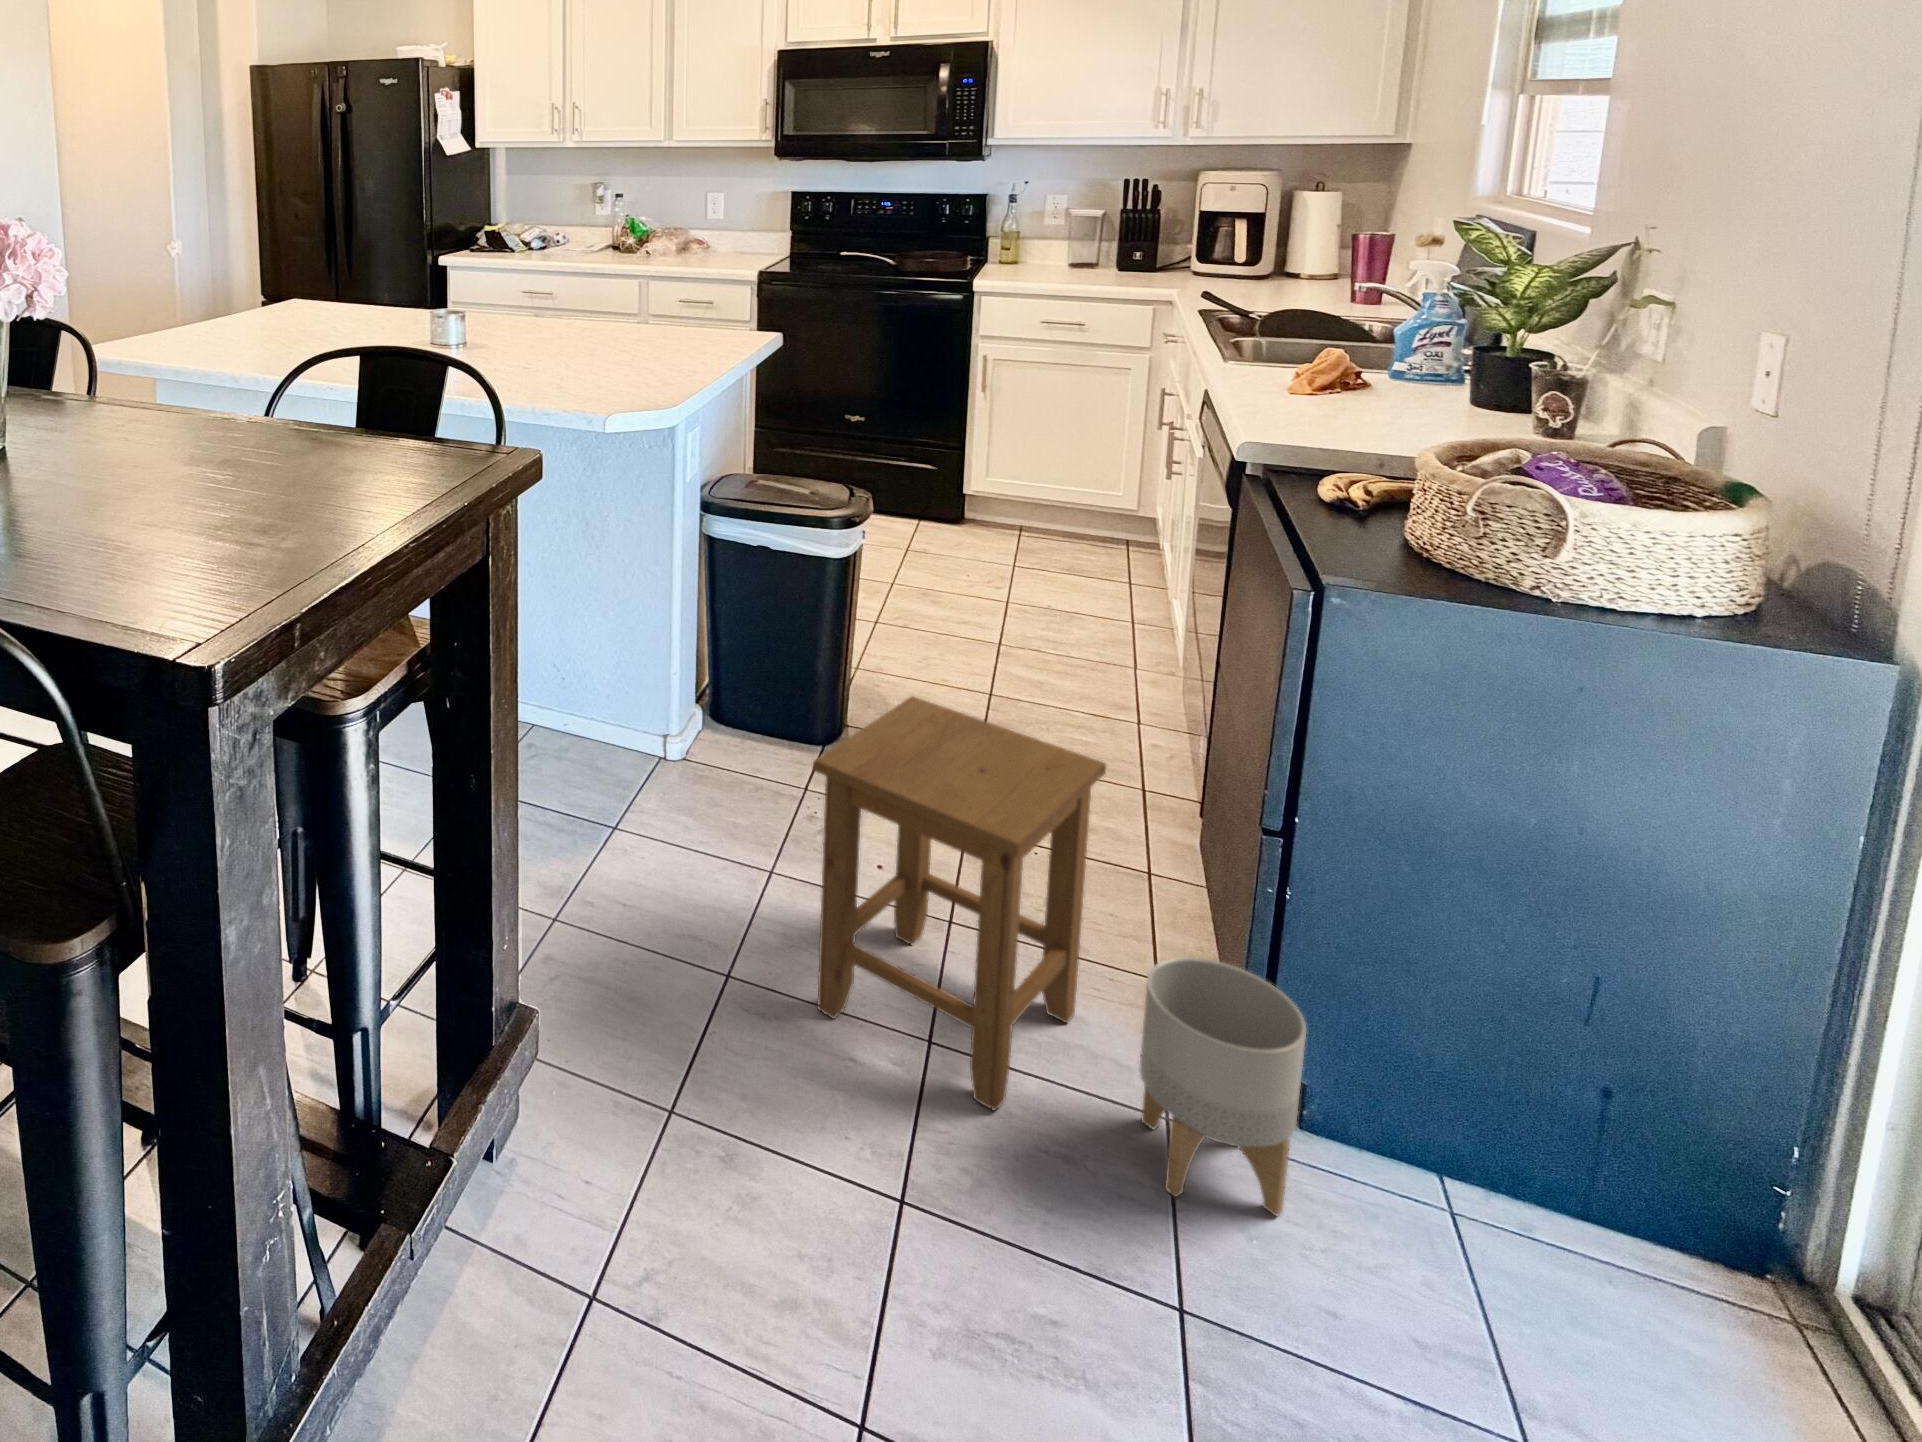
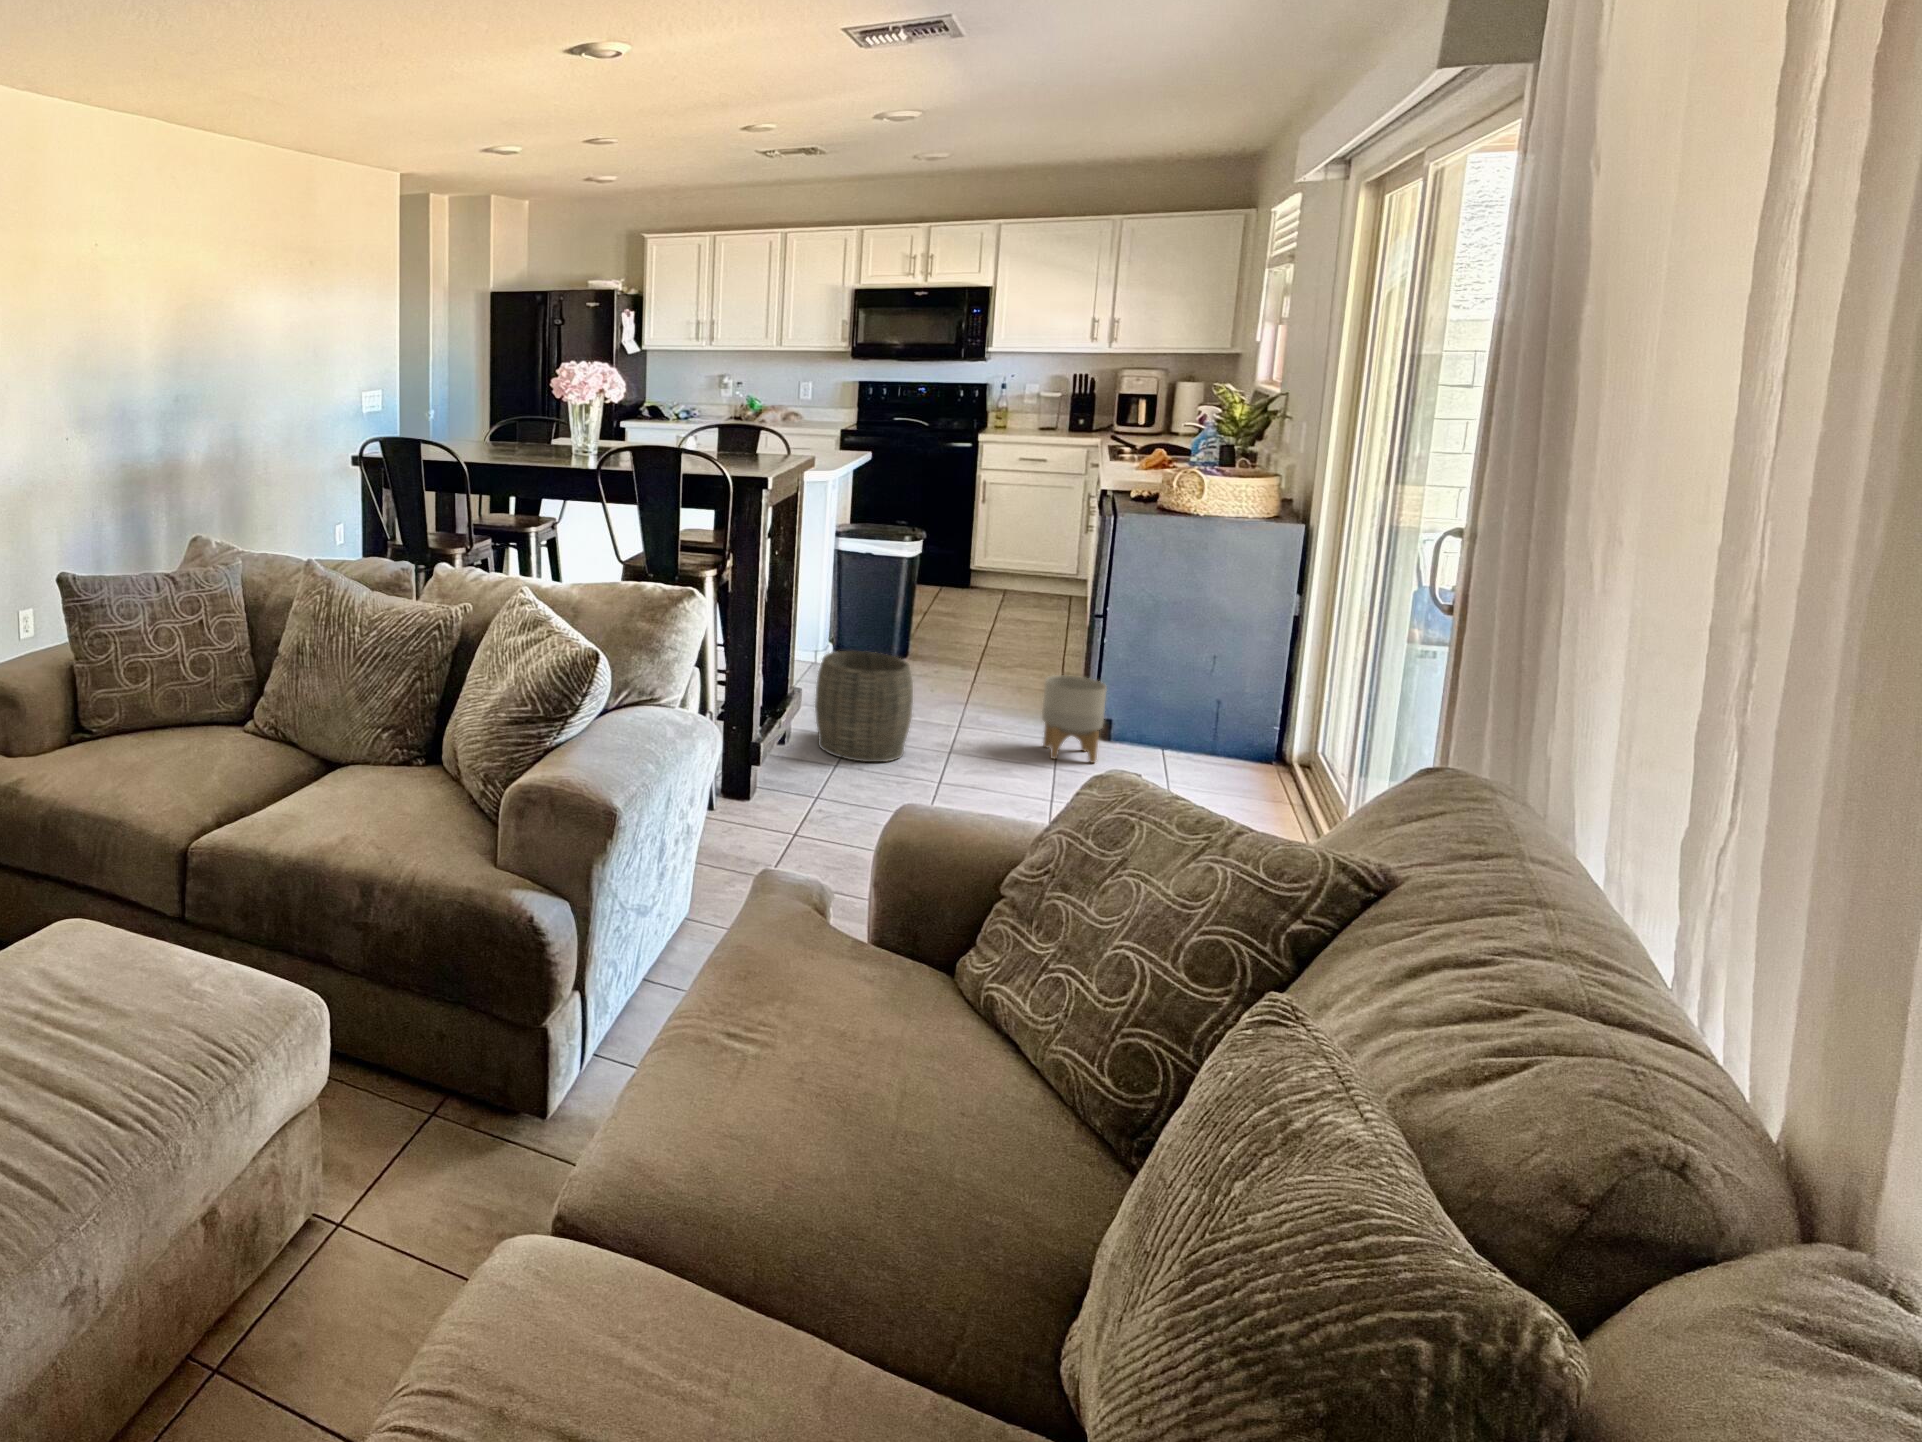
stool: present [813,696,1106,1111] -> none [902,594,1034,743]
woven basket: none [595,892,822,1237] -> present [815,651,913,762]

